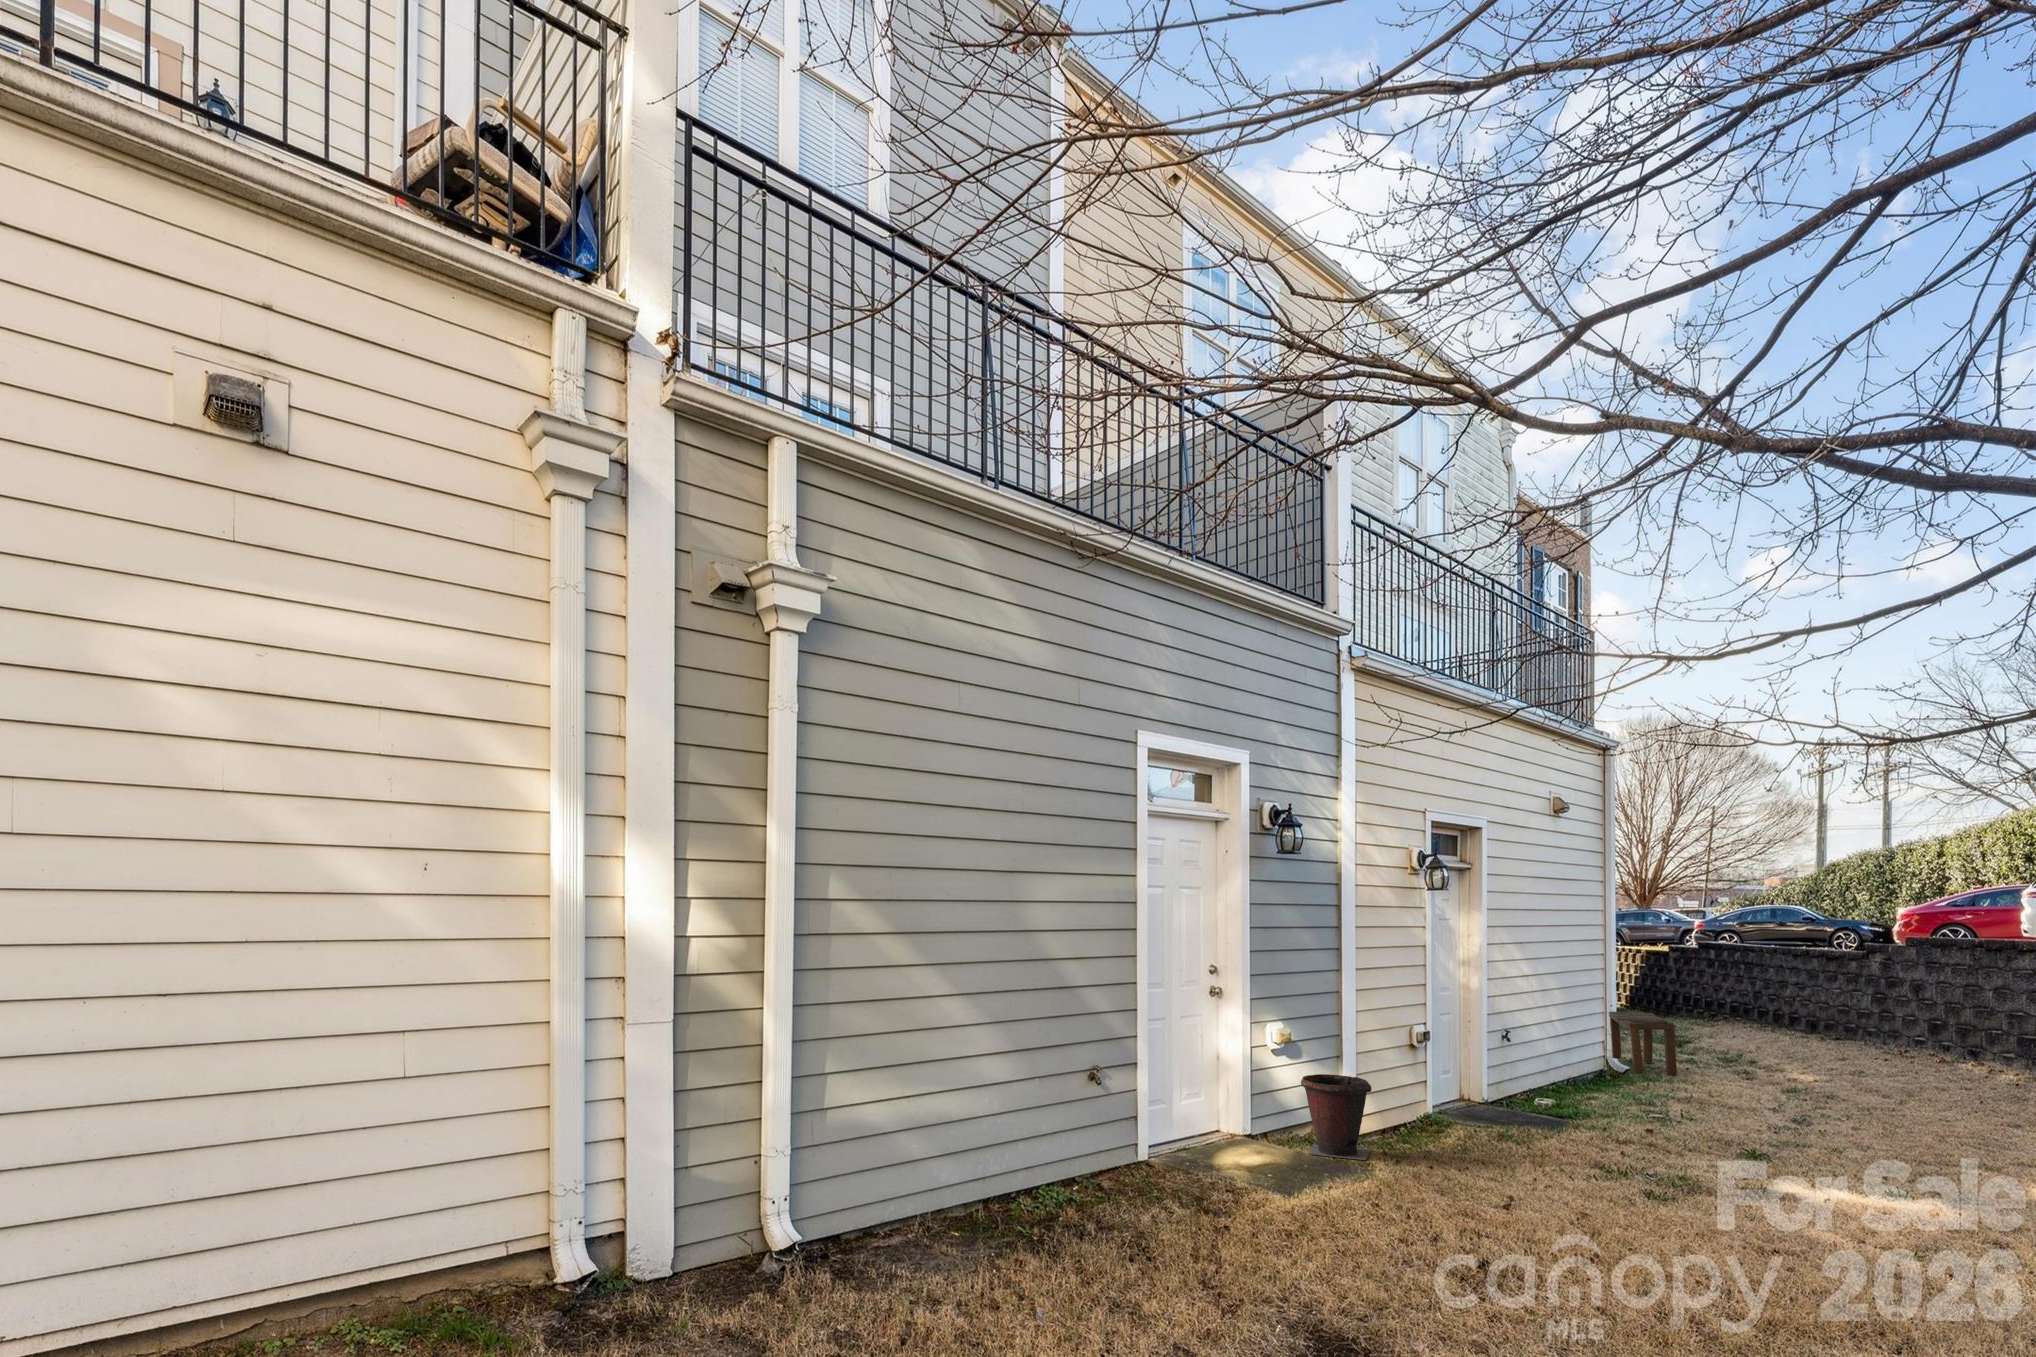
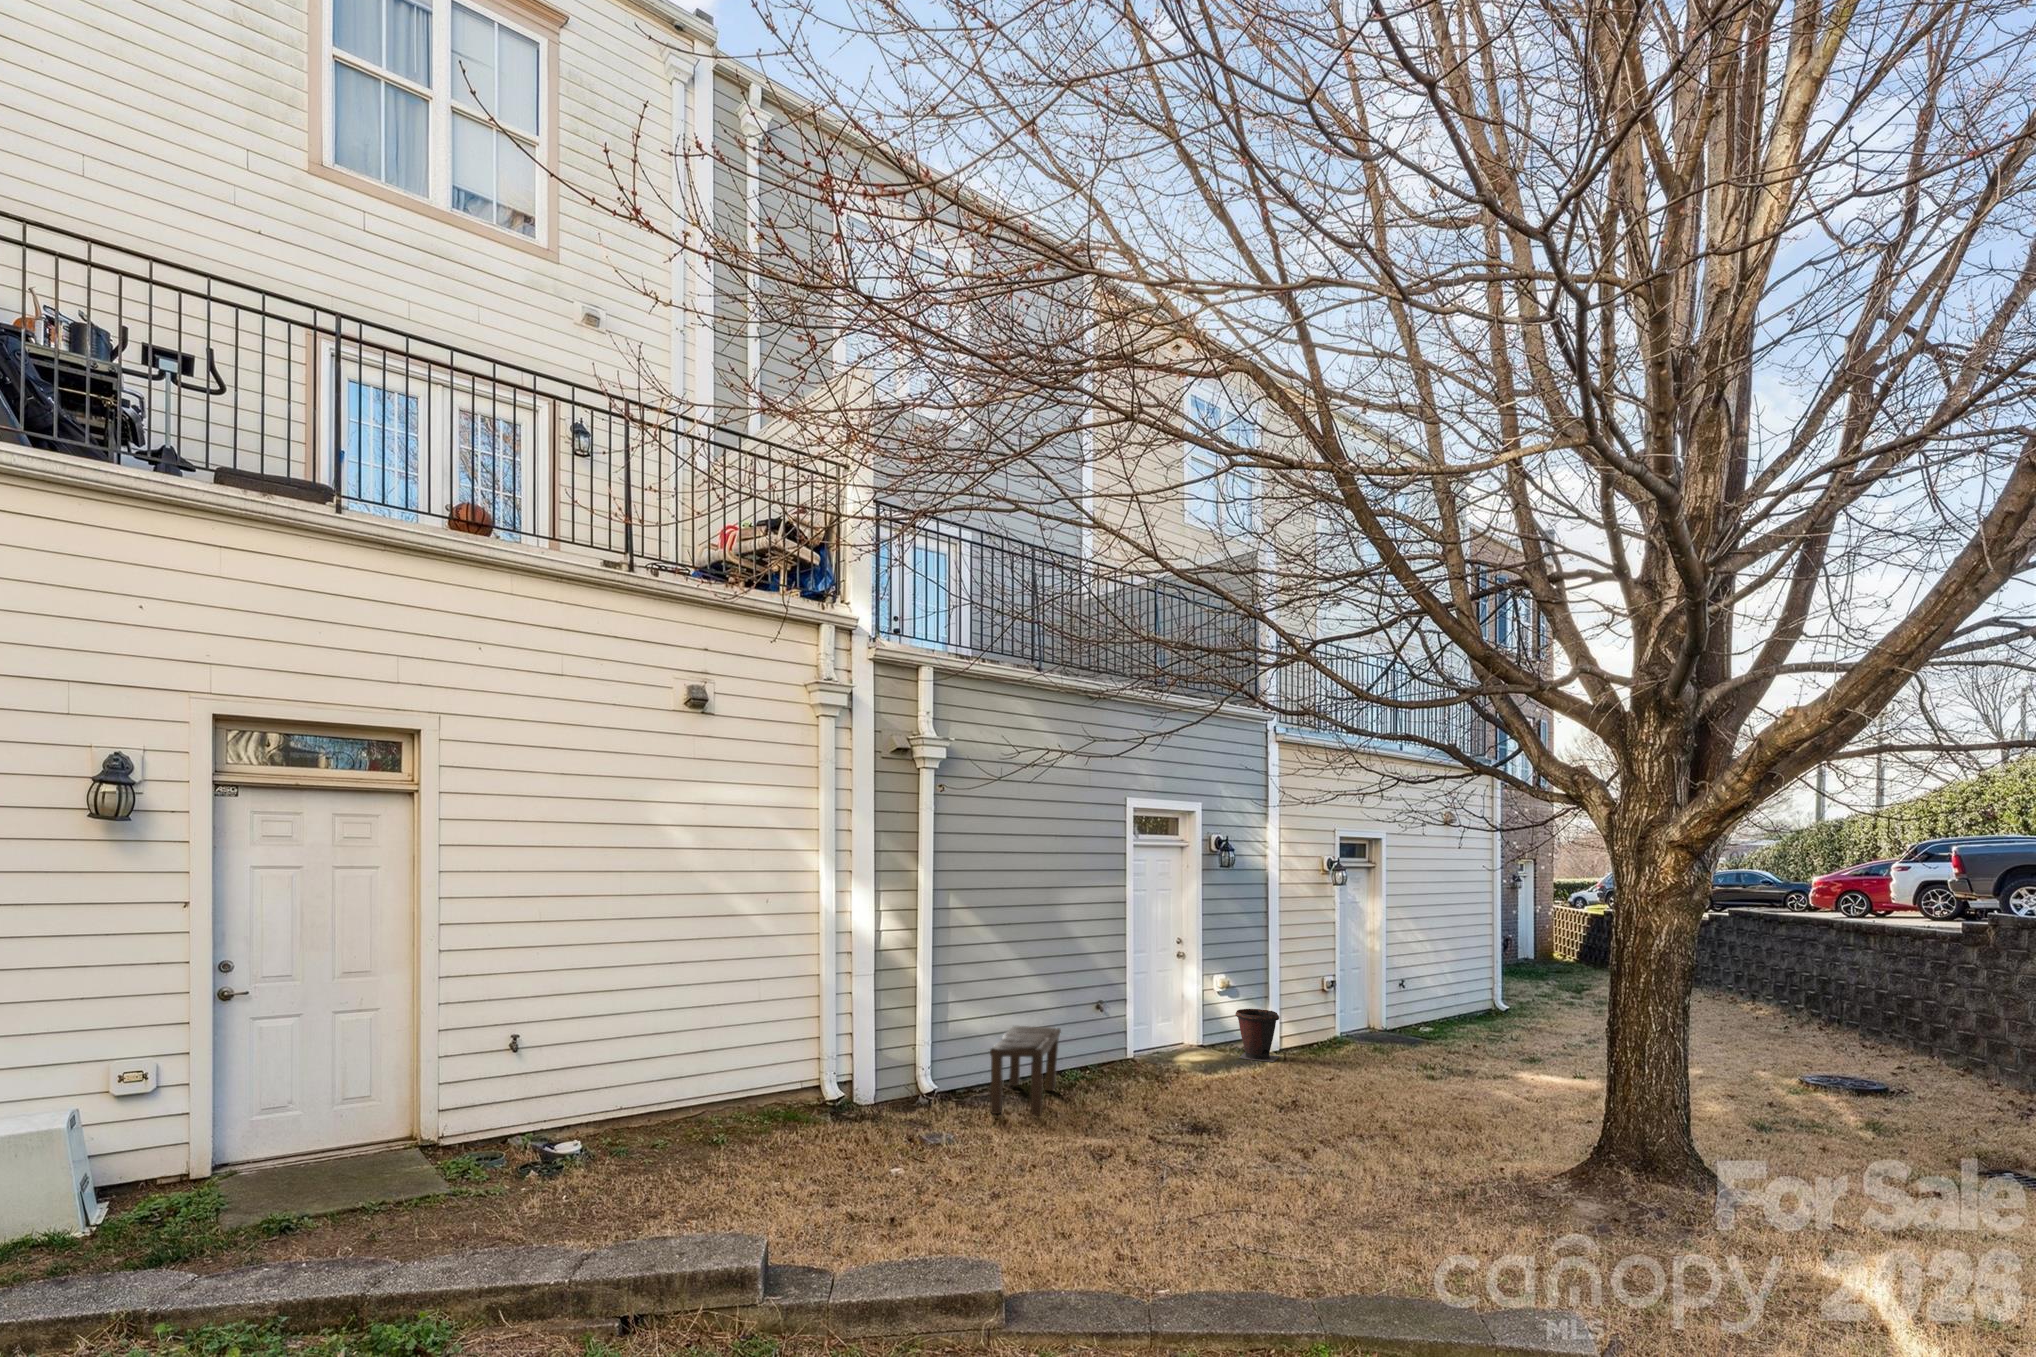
bench: present [1609,1012,1677,1075] -> present [990,1026,1061,1116]

